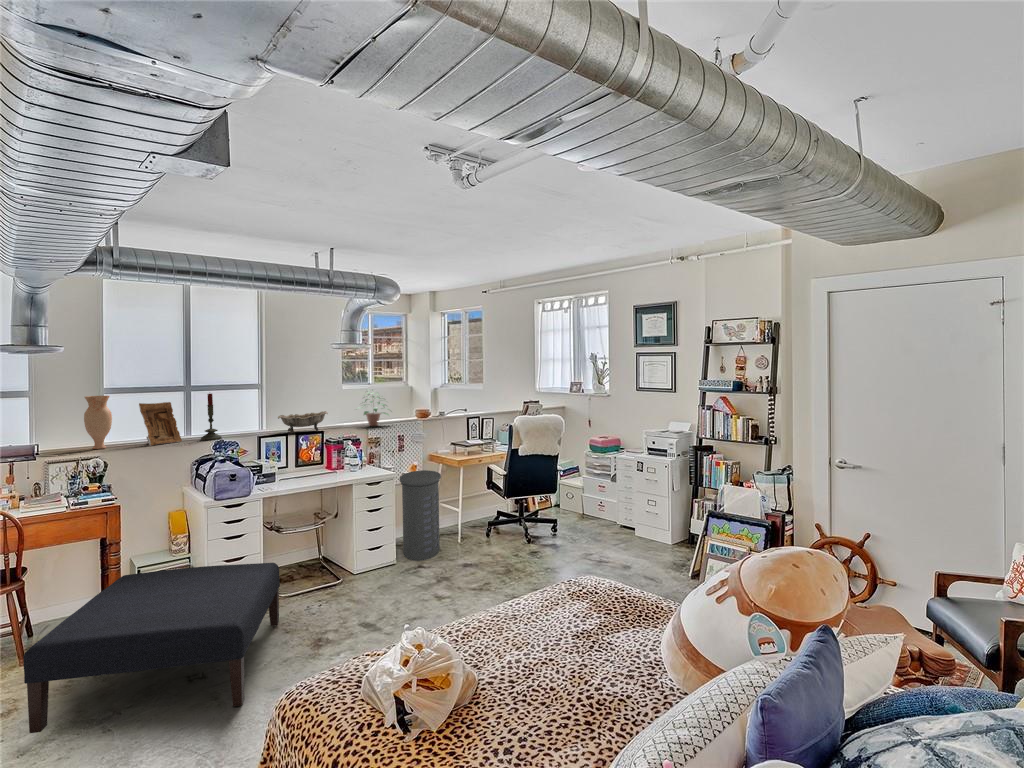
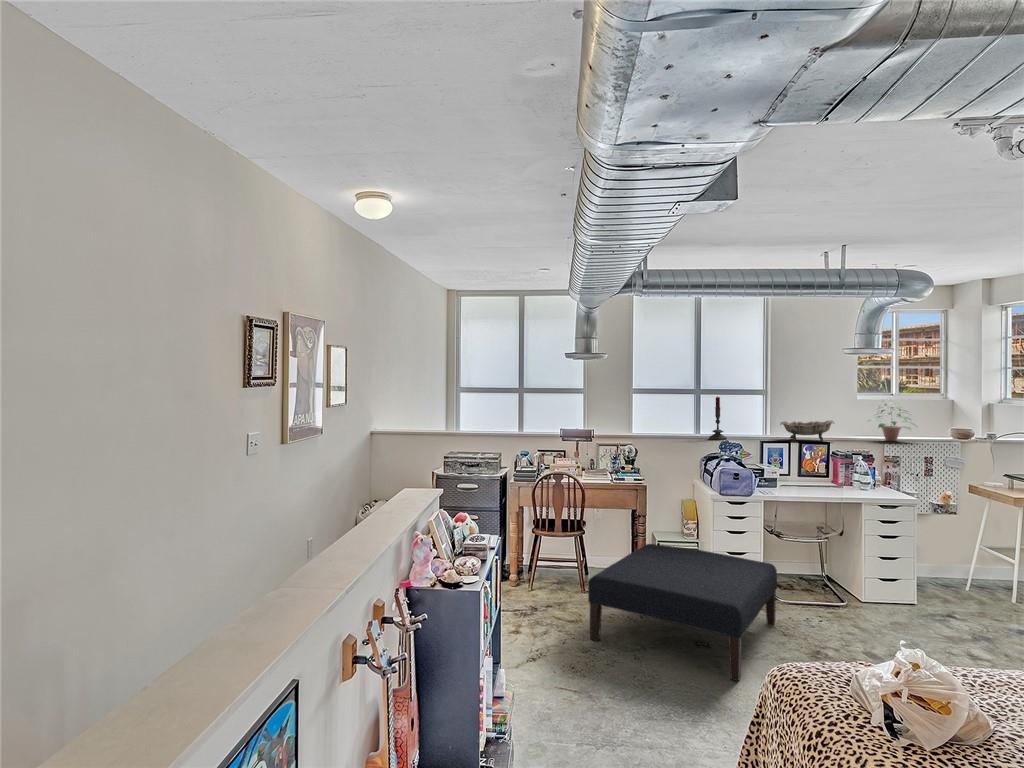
vase: present [84,396,112,449] -> none [624,396,643,439]
picture frame: present [139,402,182,446] -> none [662,403,693,440]
laundry hamper: present [400,470,441,561] -> none [924,501,987,612]

